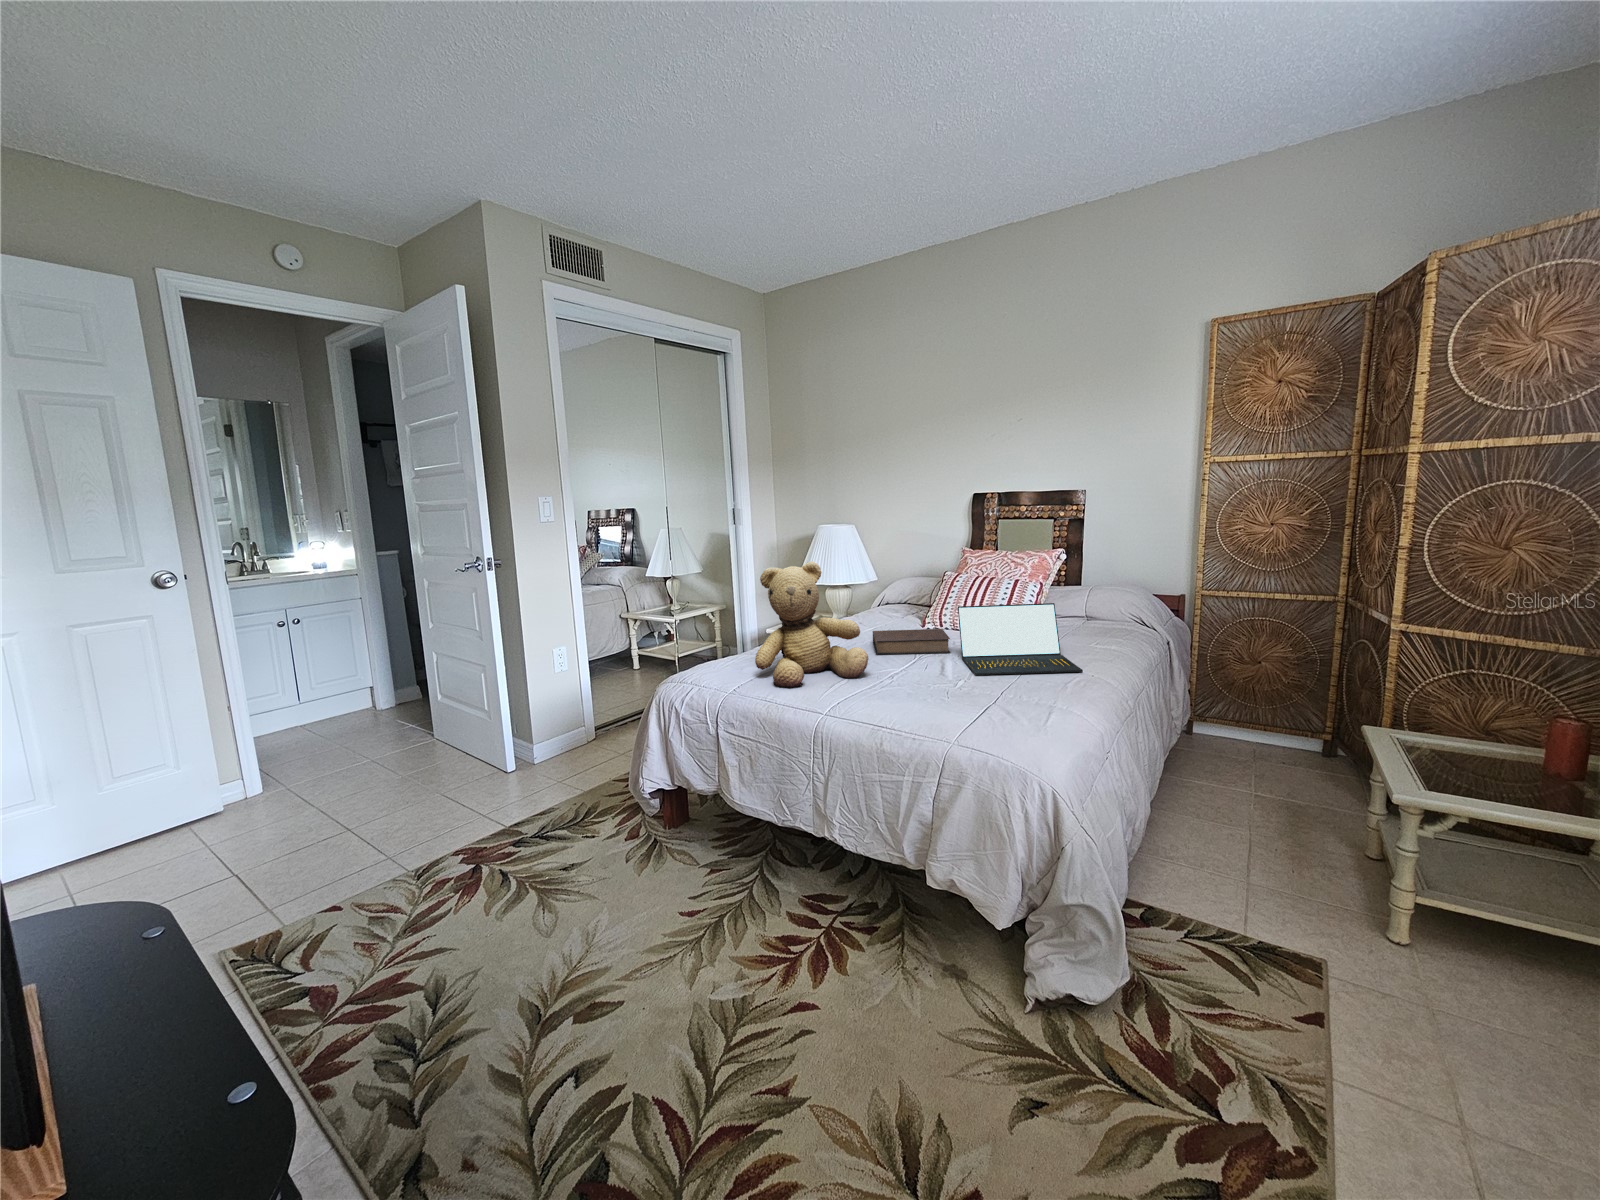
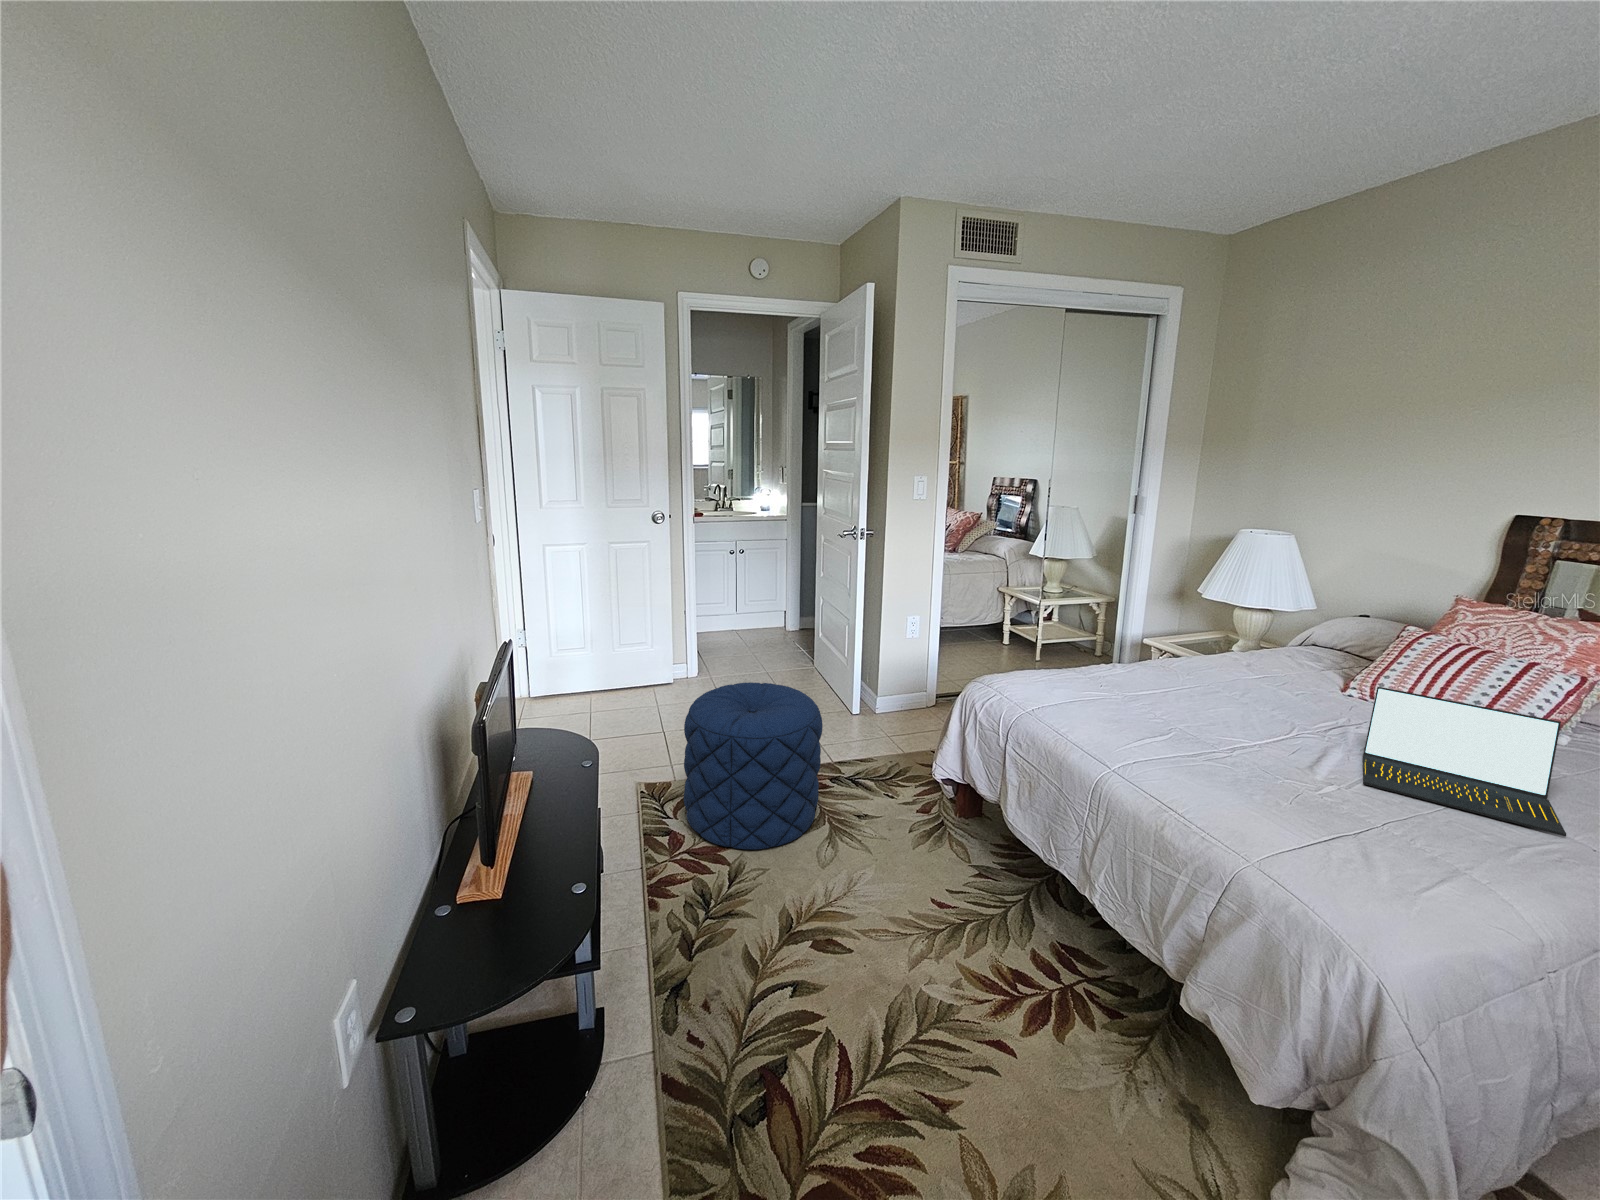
teddy bear: present [755,561,868,687] -> none [1074,589,1213,737]
book: present [873,629,950,655] -> none [1240,683,1359,741]
pouf: none [306,750,513,974] -> present [684,682,823,849]

